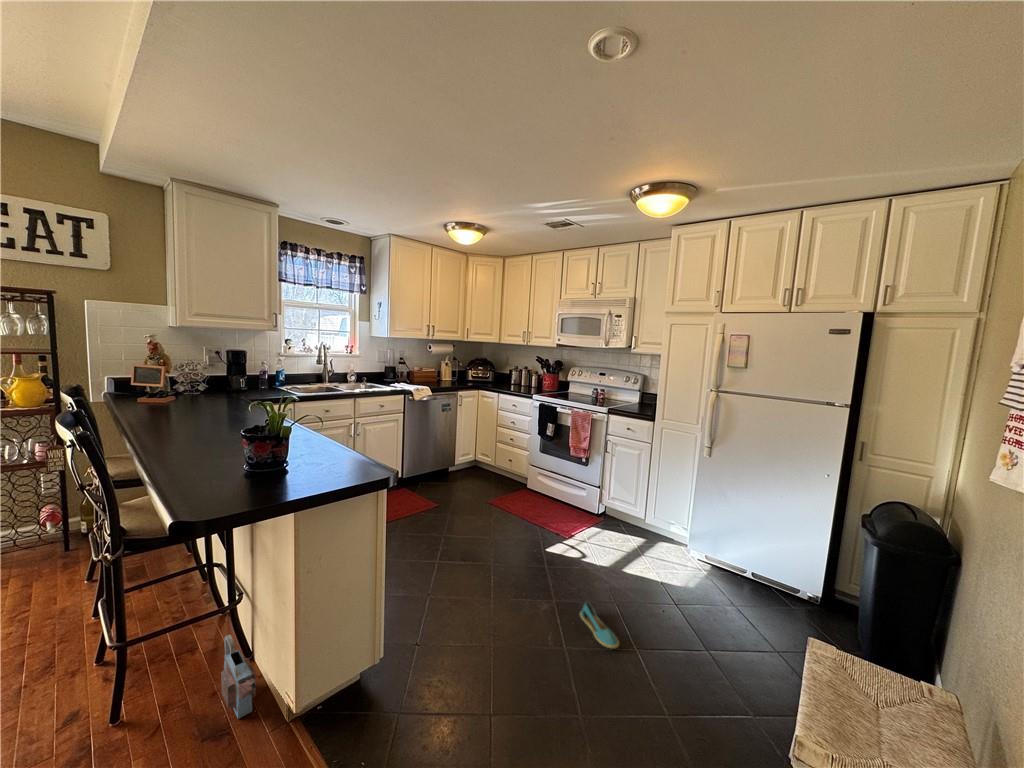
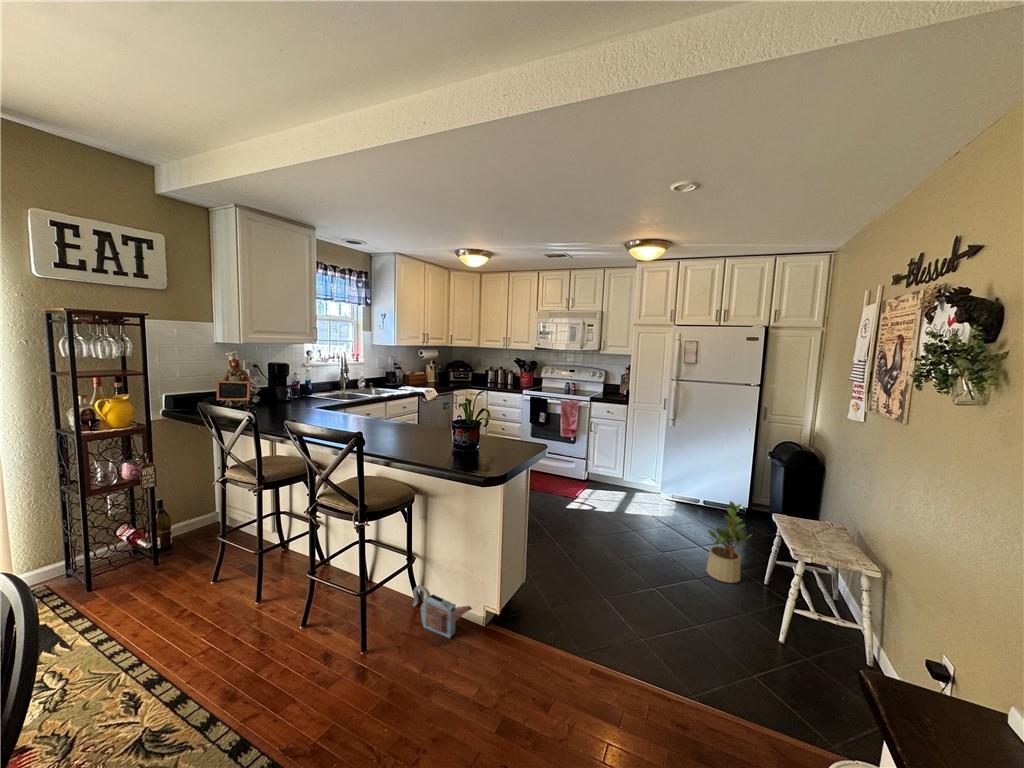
potted plant: none [689,592,763,731] -> present [706,501,751,583]
shoe: present [580,602,619,649] -> none [618,532,654,556]

